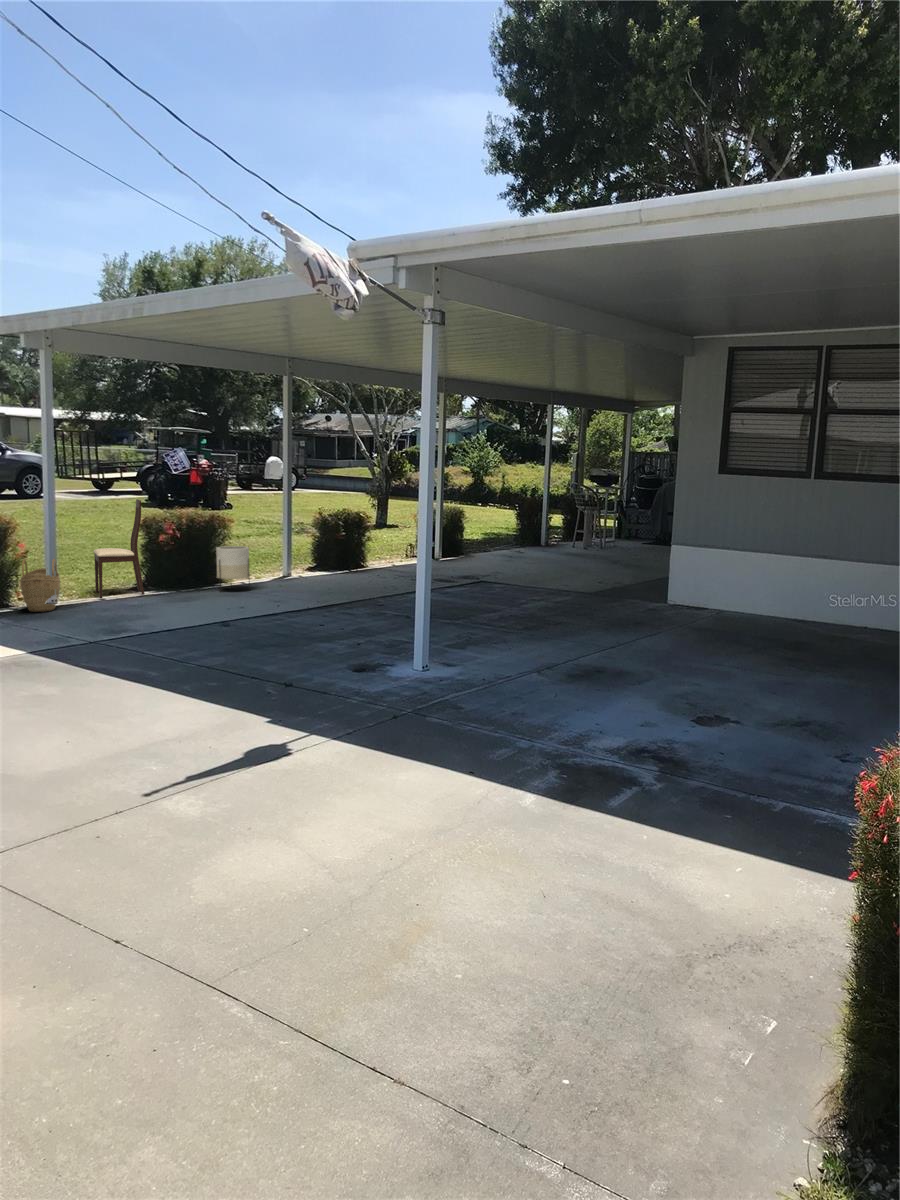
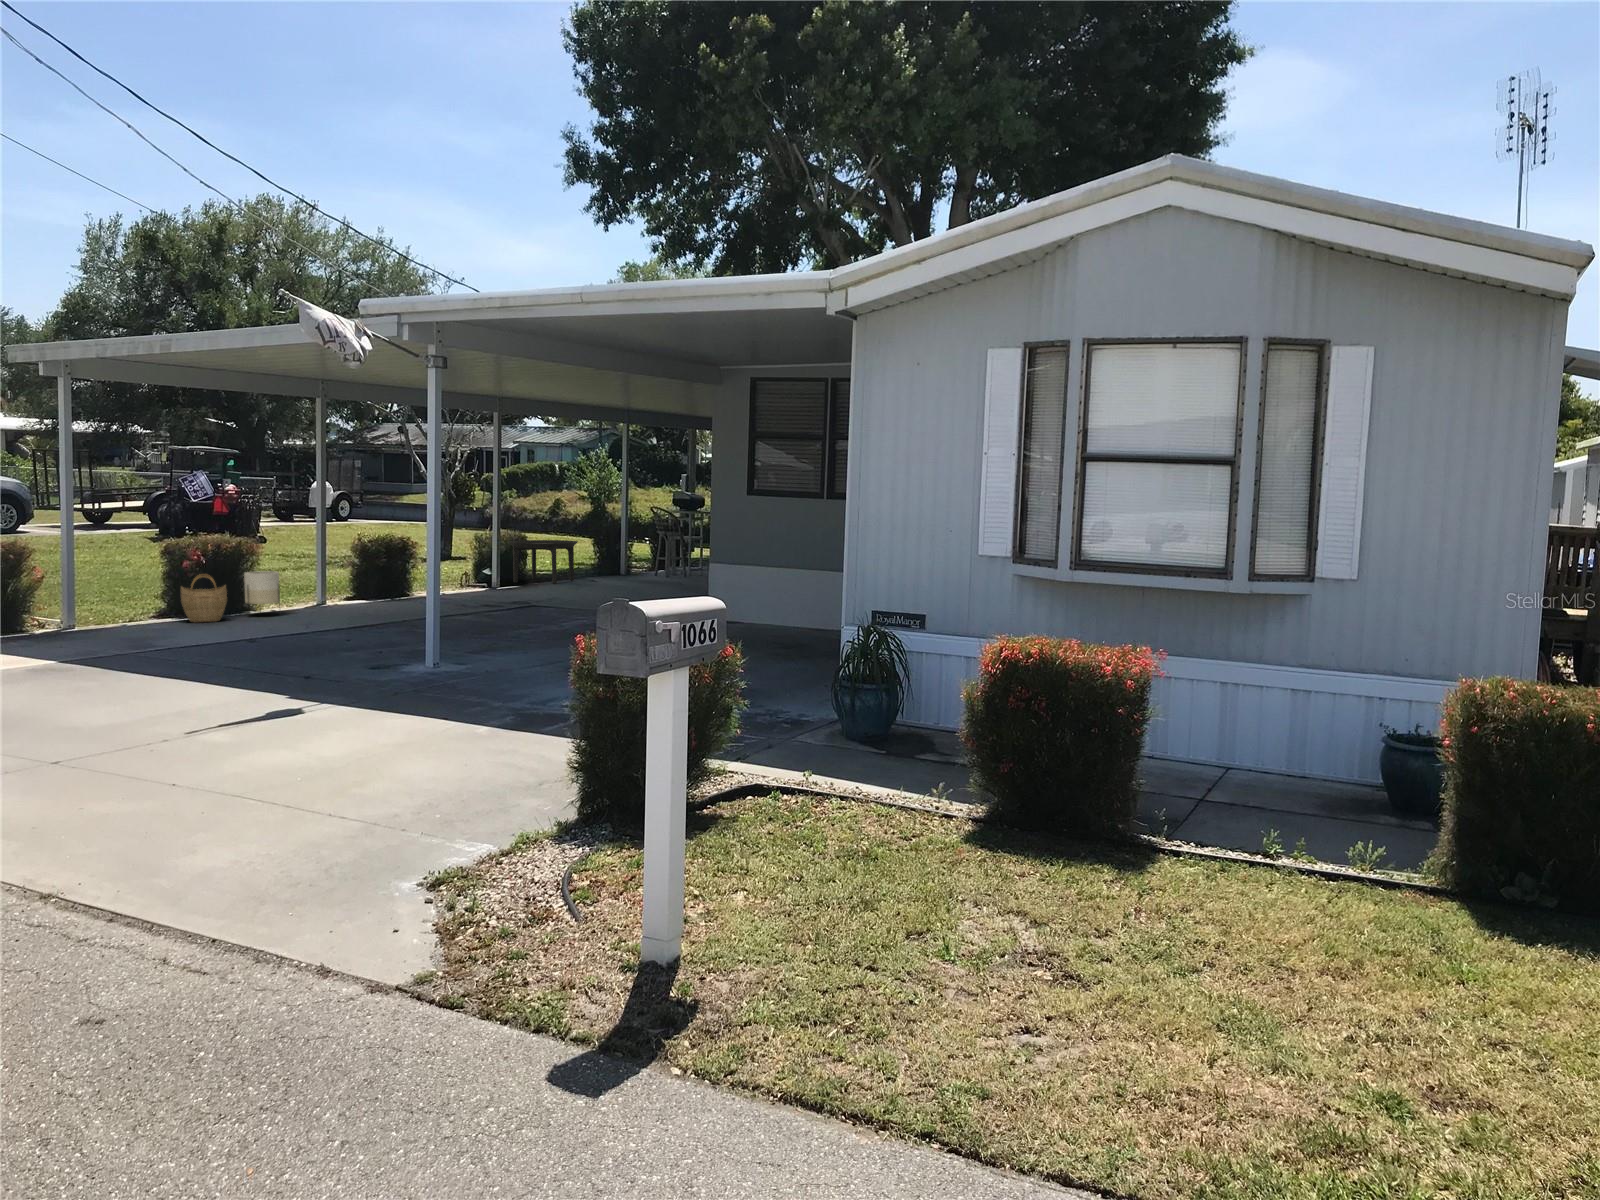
chair: present [93,499,144,598] -> none [111,525,167,624]
round table: none [452,514,517,557] -> present [509,540,578,584]
woven basket: present [20,559,60,612] -> present [181,575,227,623]

